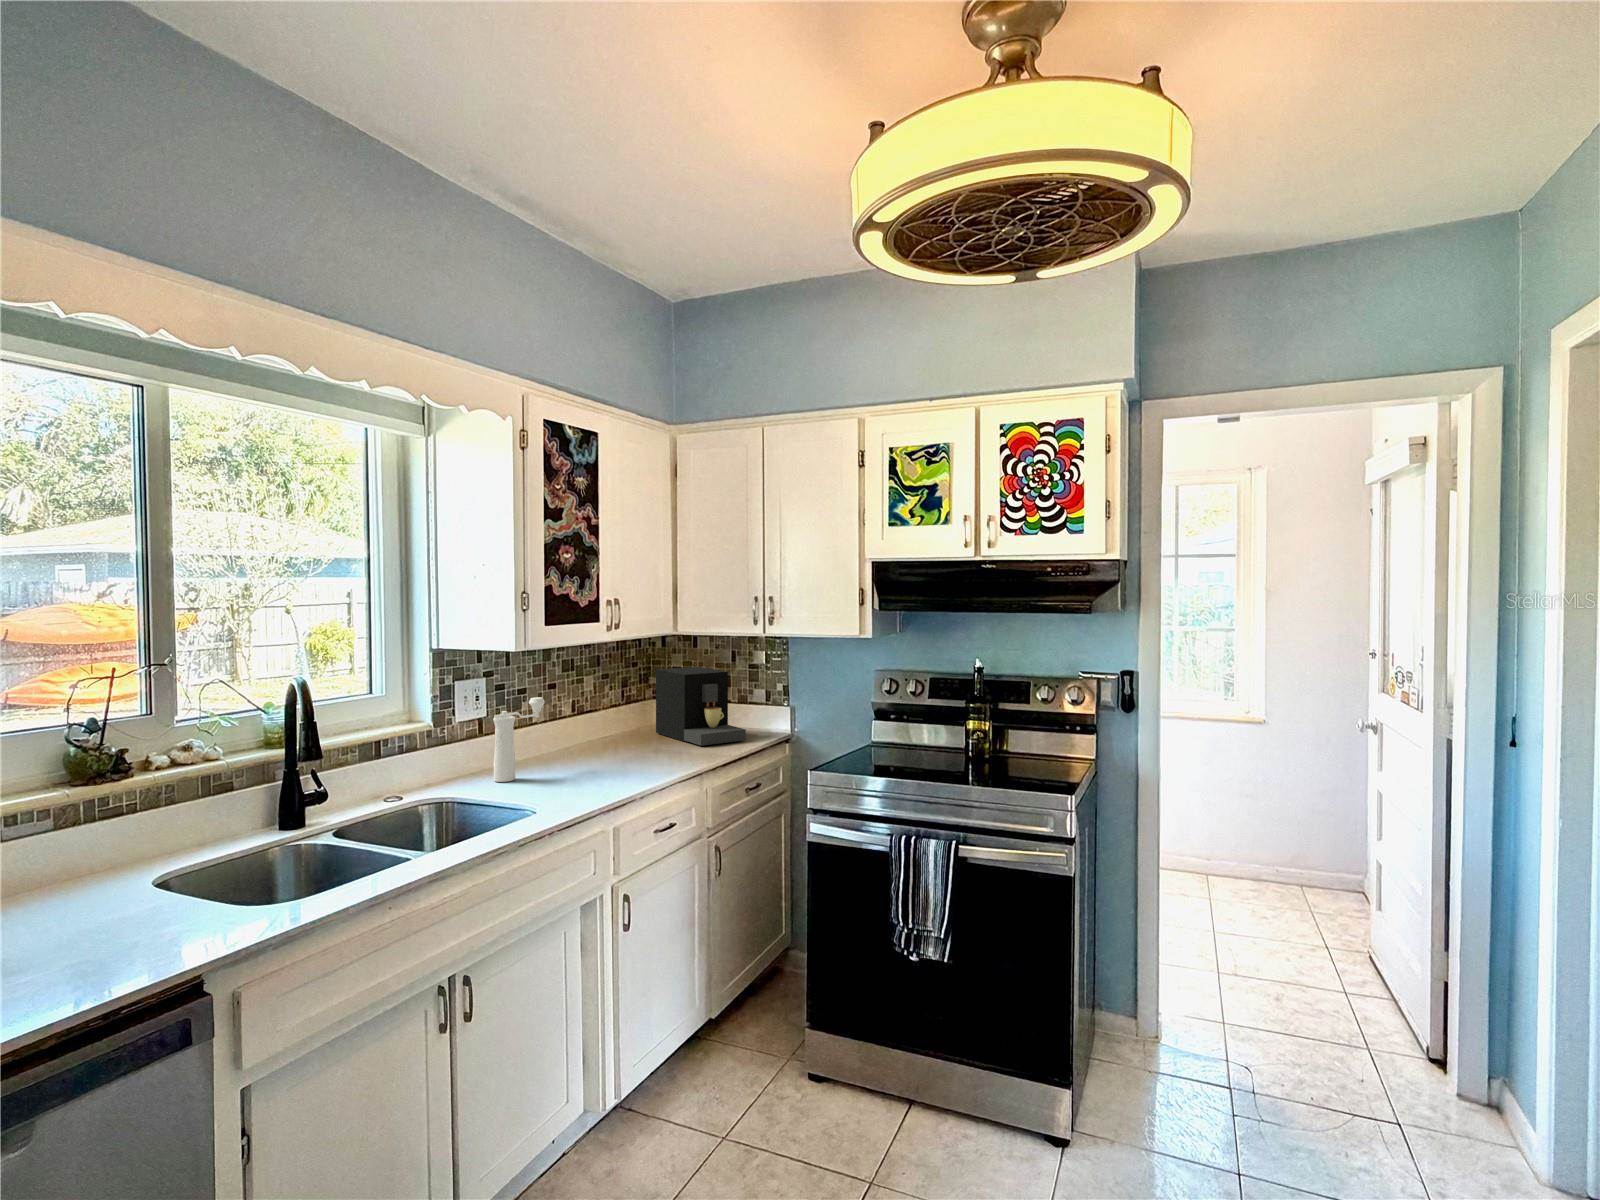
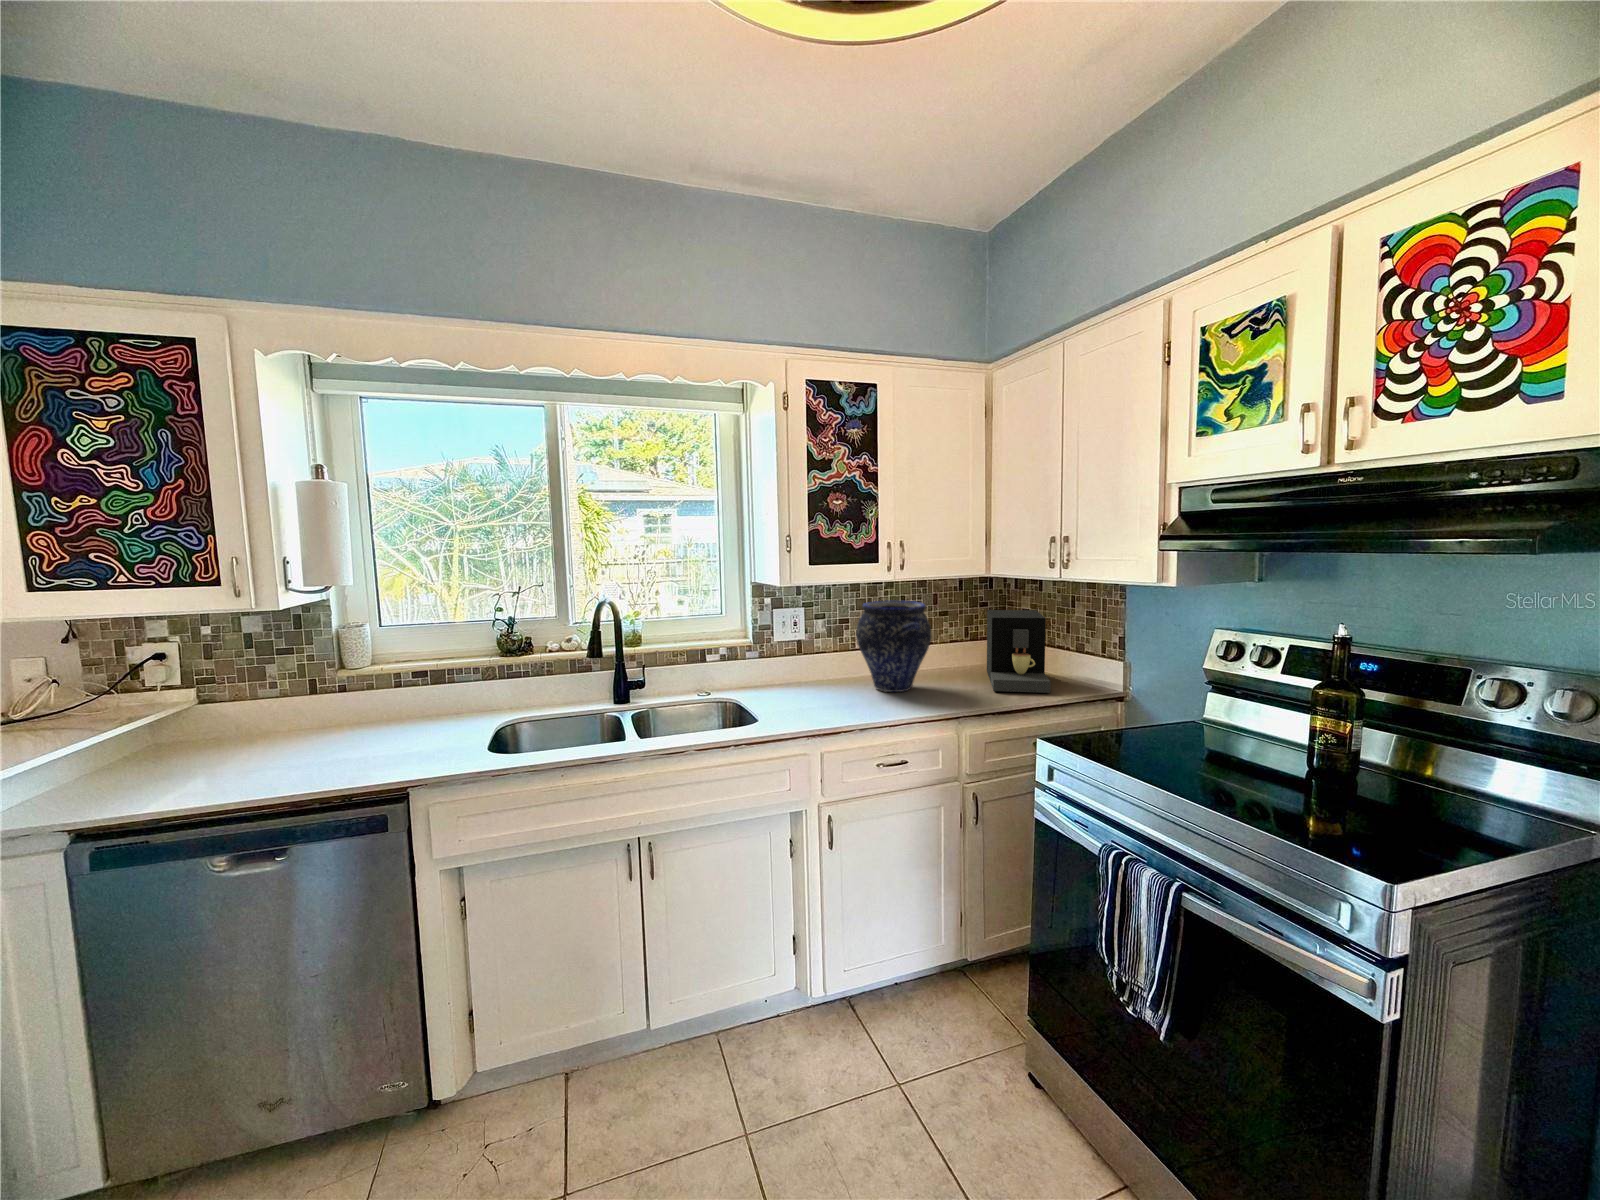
vase: none [565,662,647,762] -> present [856,601,931,692]
pepper mill: present [493,697,545,782] -> none [777,628,827,695]

